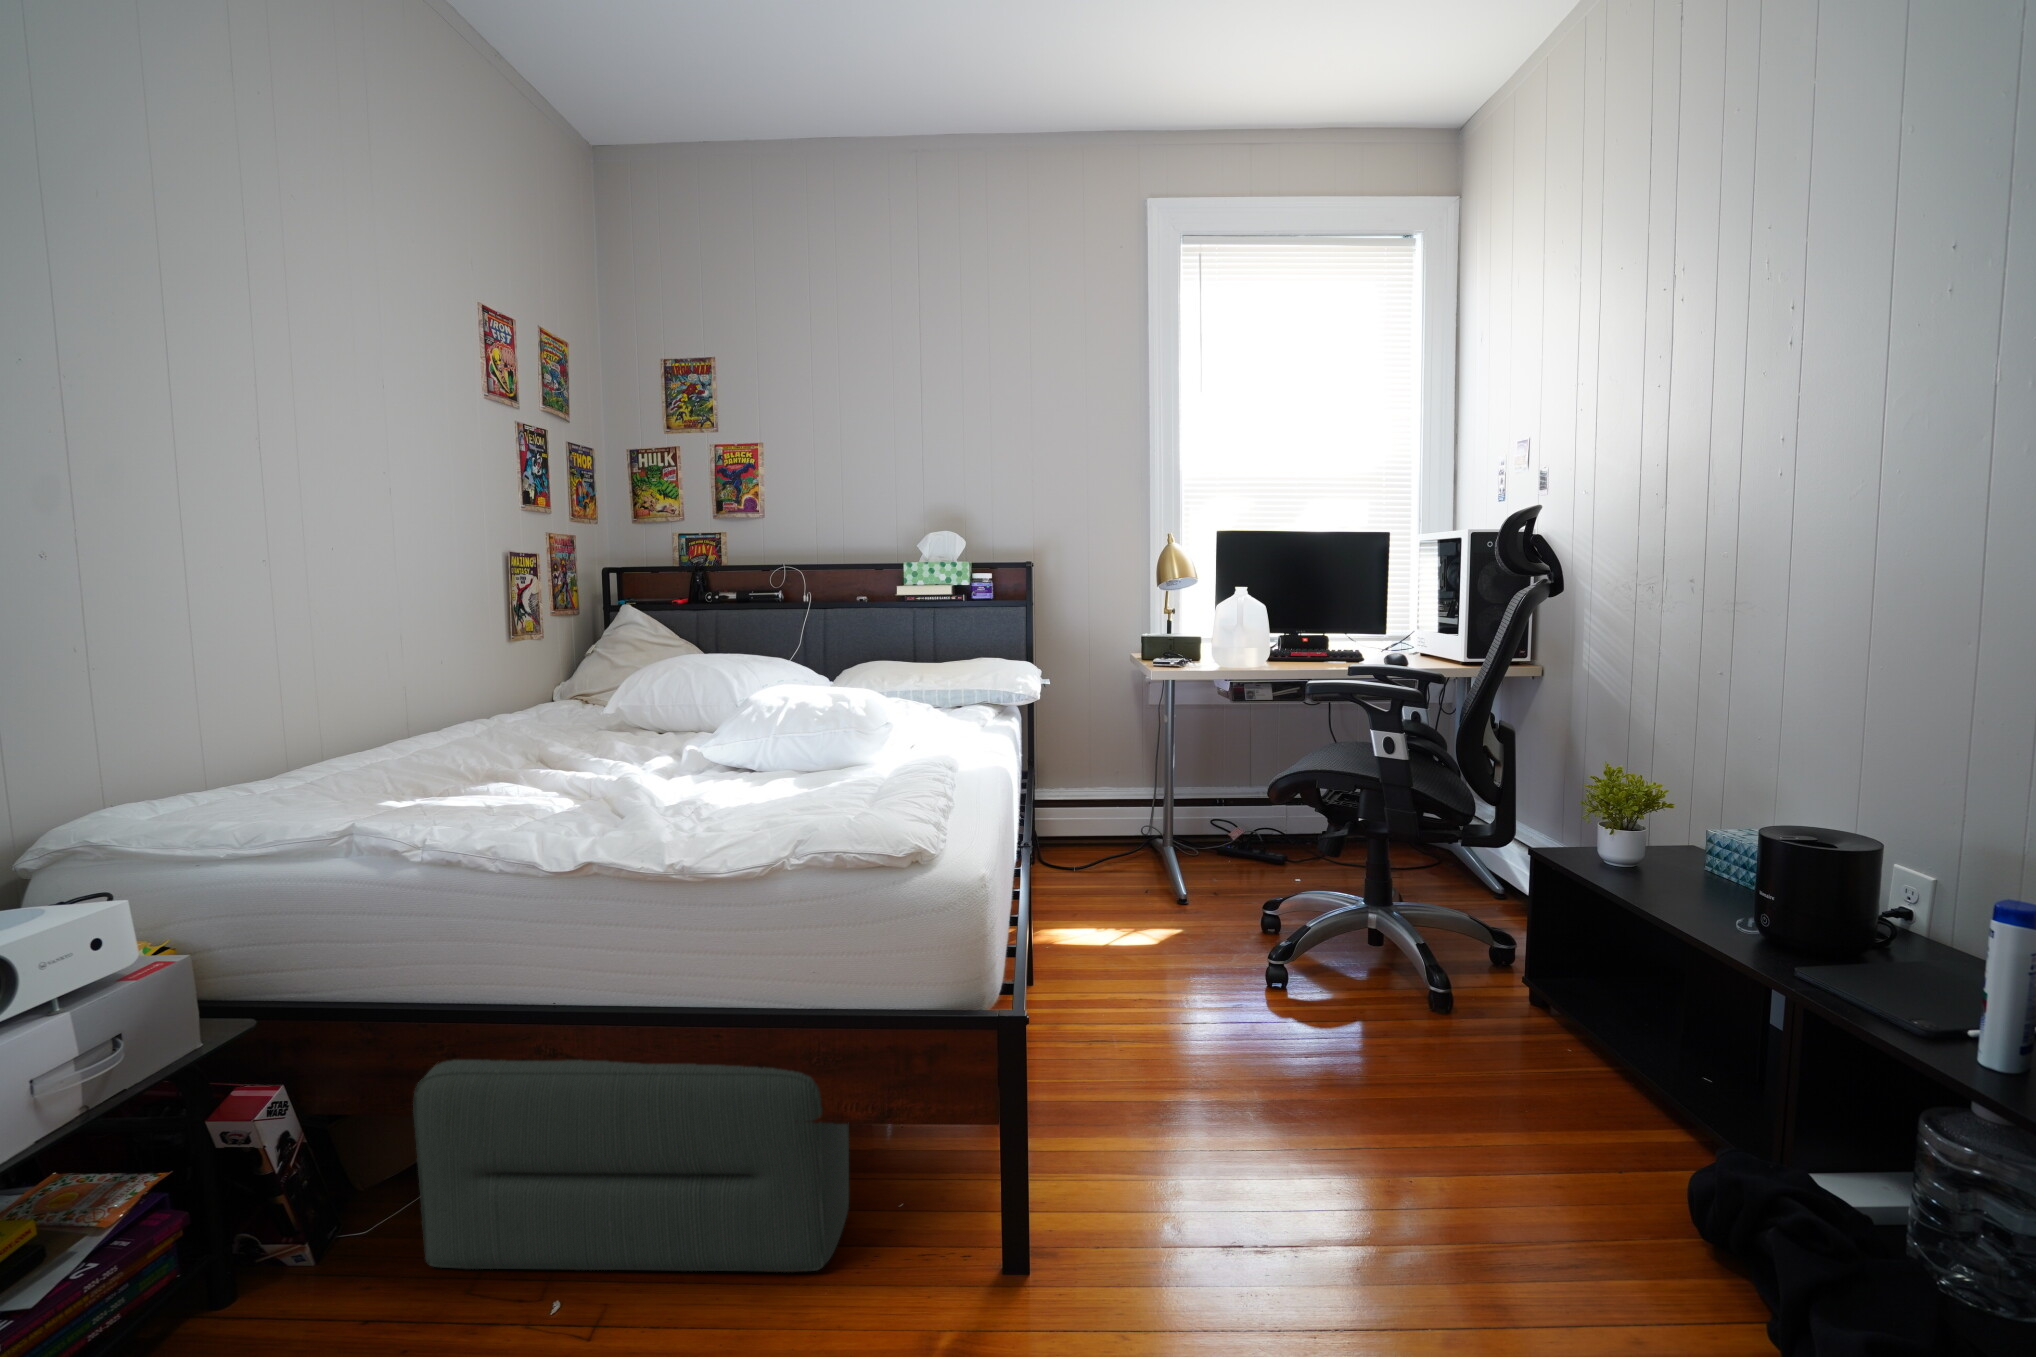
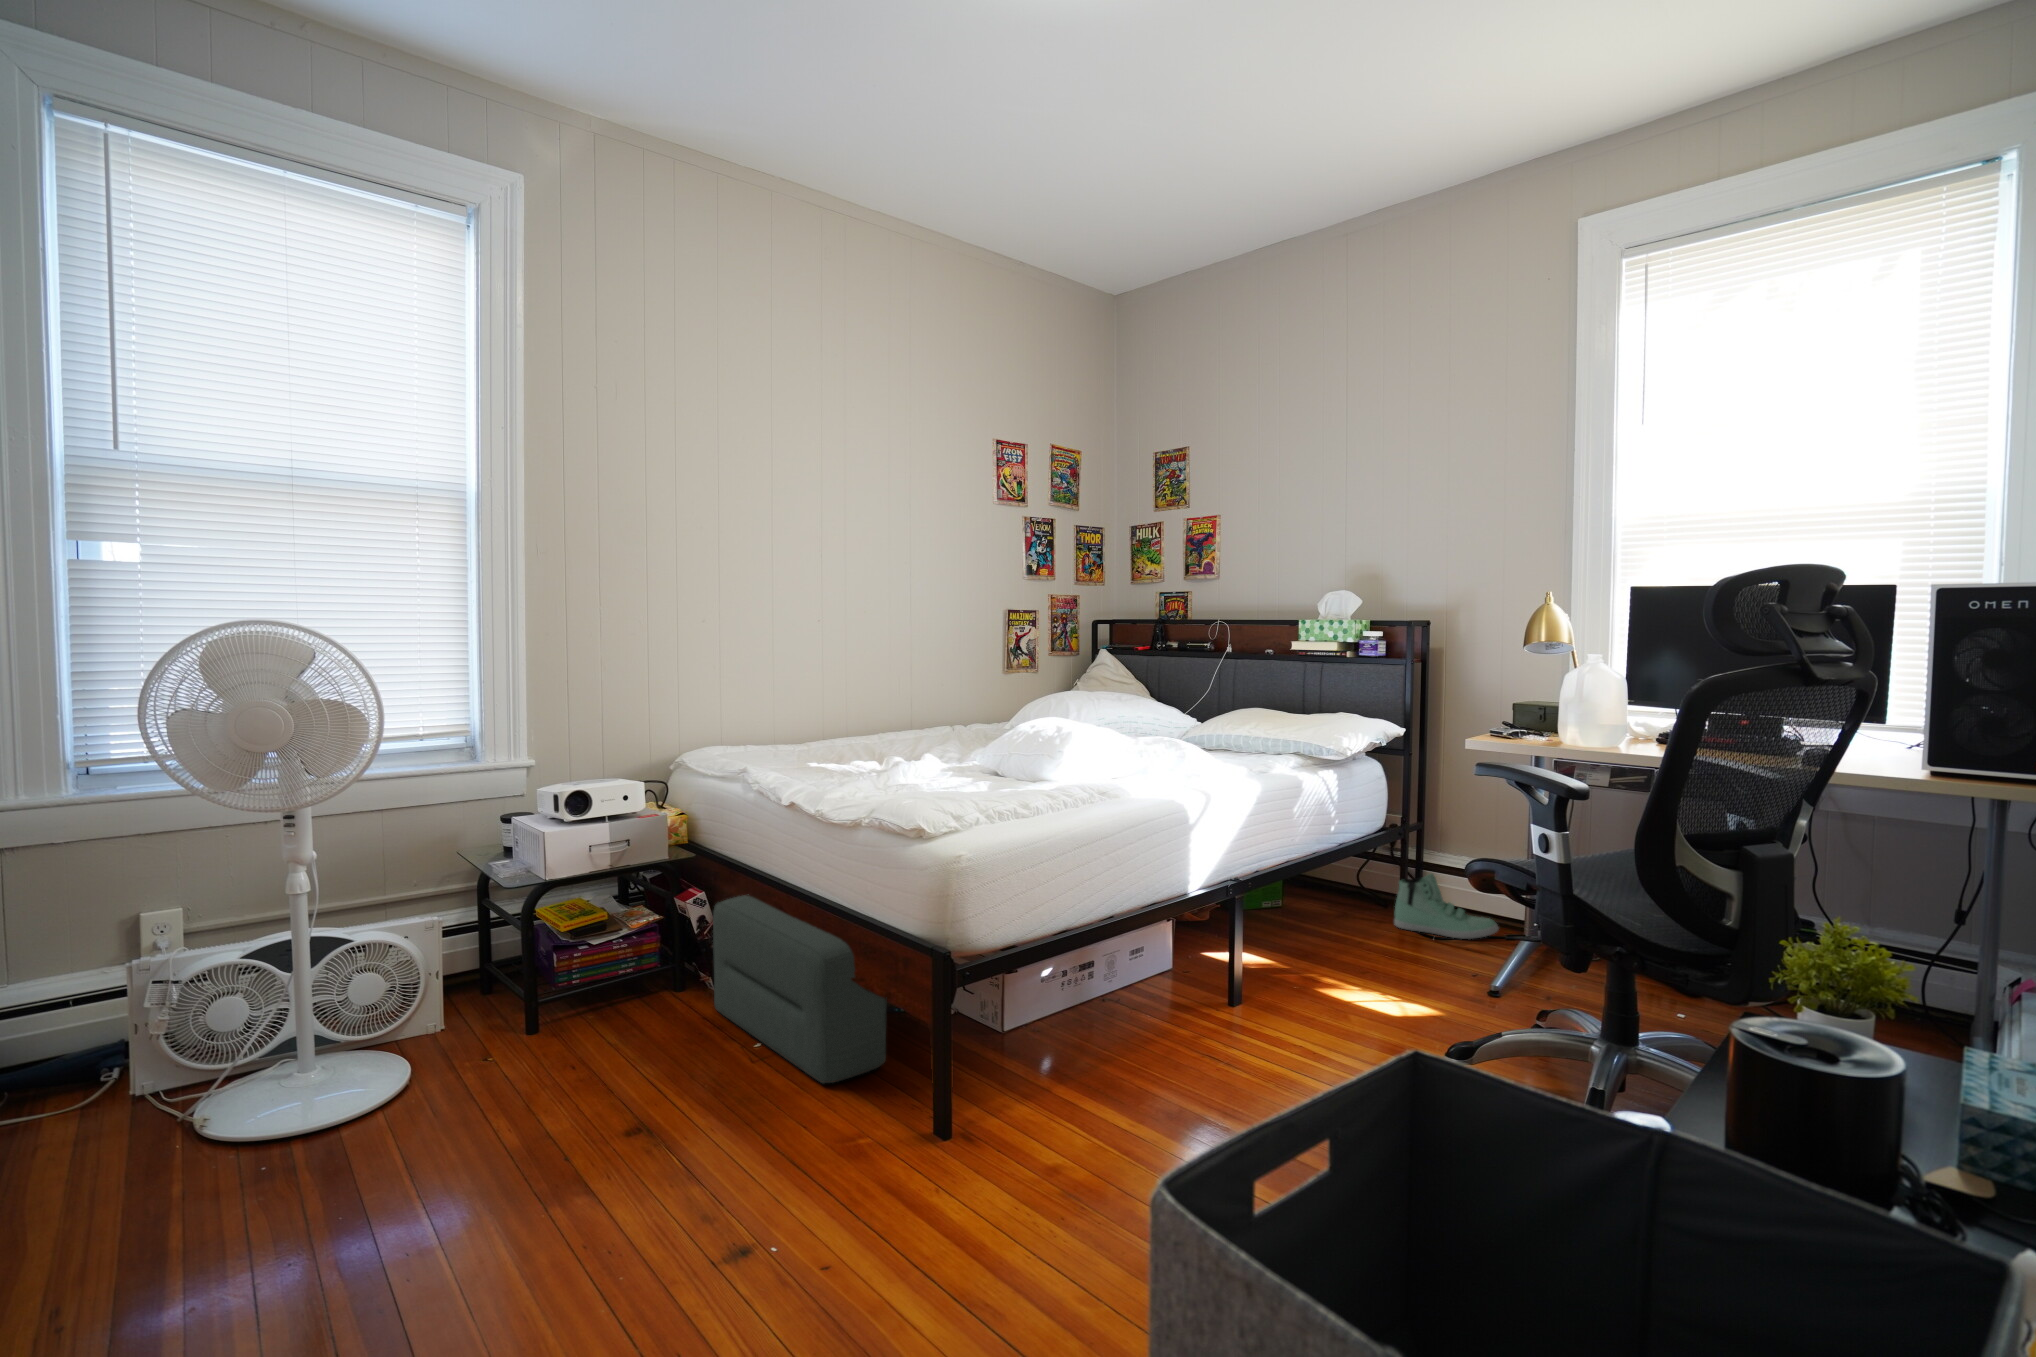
sneaker: none [1023,803,1107,861] -> present [1394,874,1499,939]

